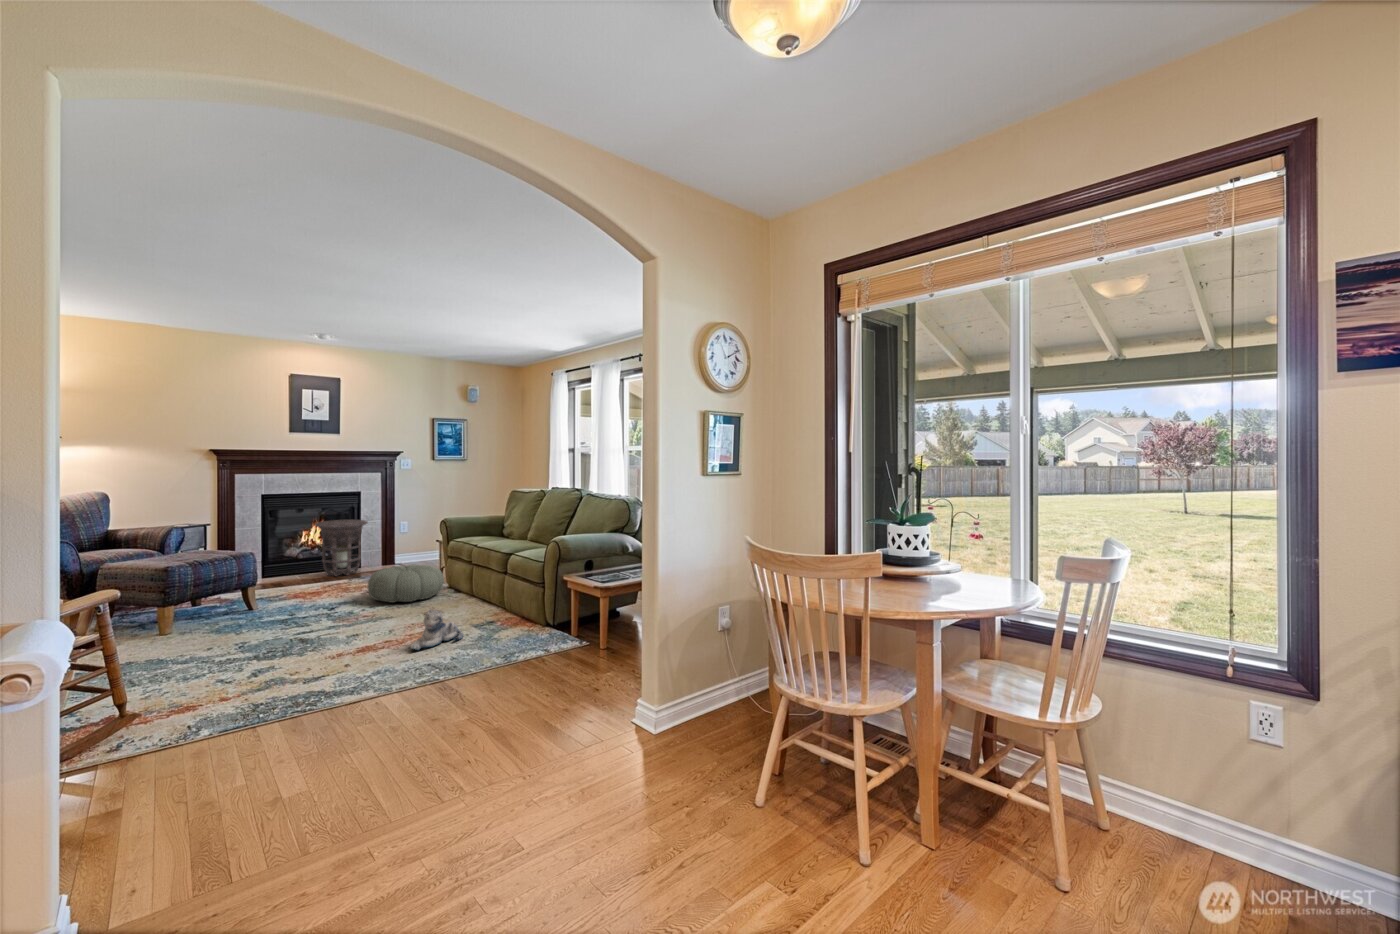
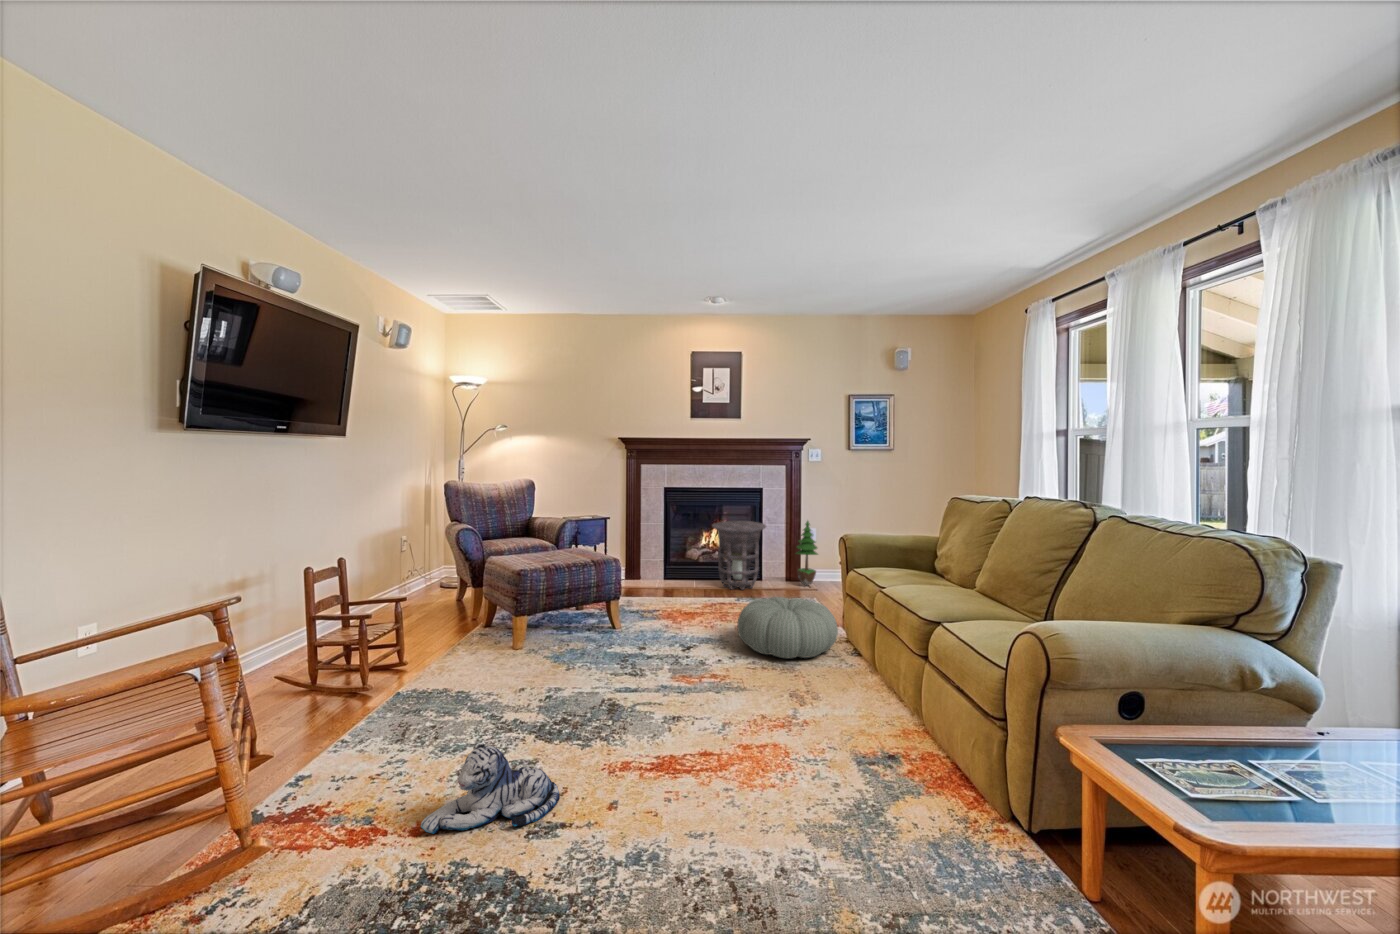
potted tree: none [392,514,413,567] -> present [796,521,818,586]
plush toy: present [410,610,463,650] -> present [421,743,560,834]

